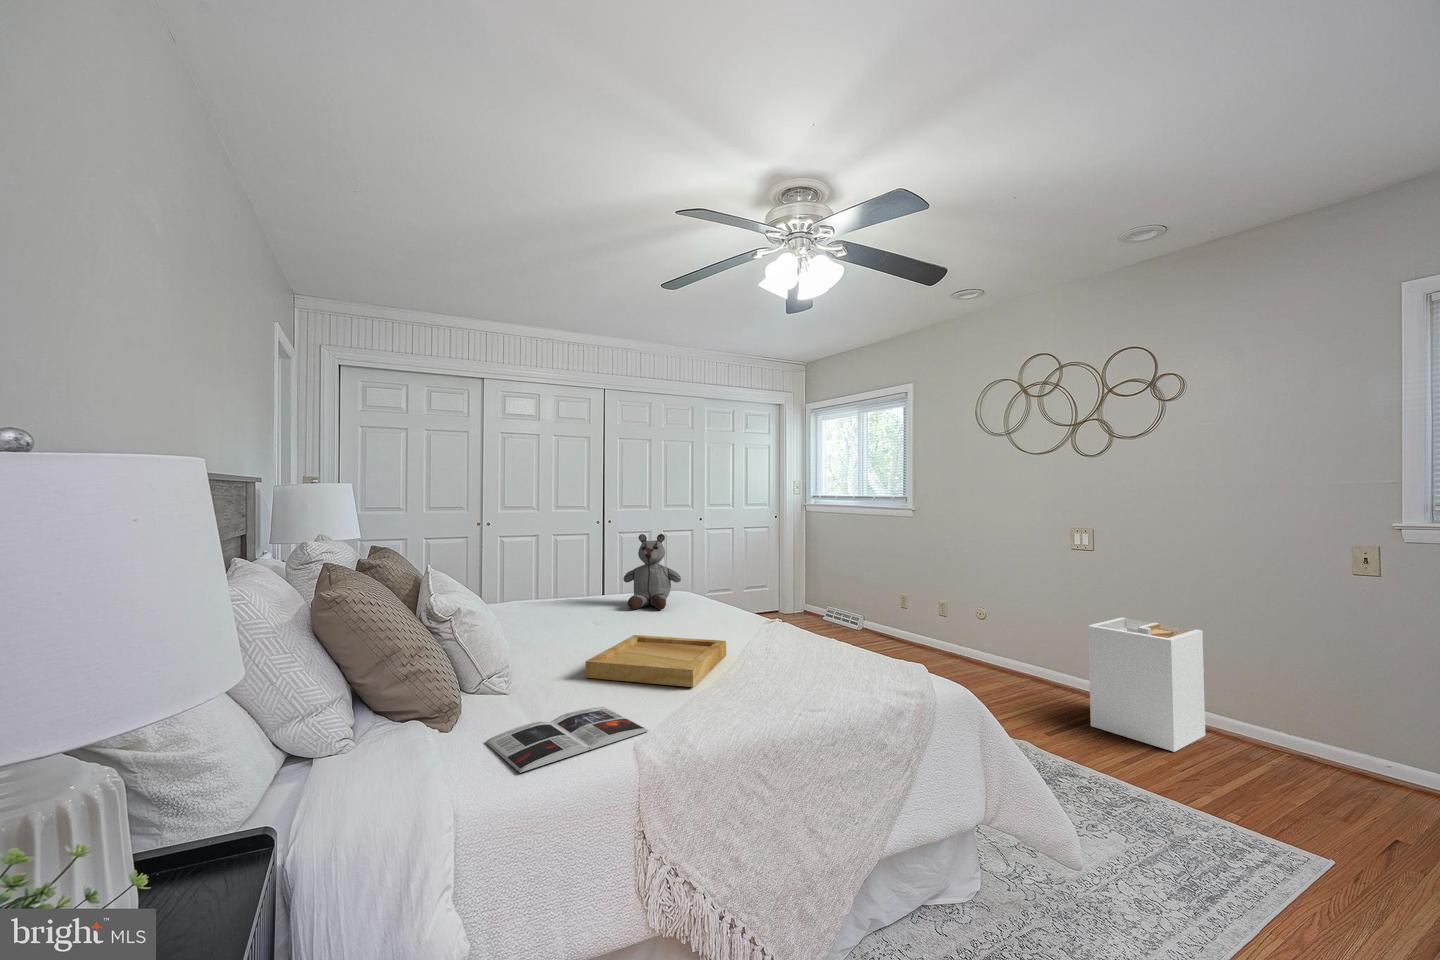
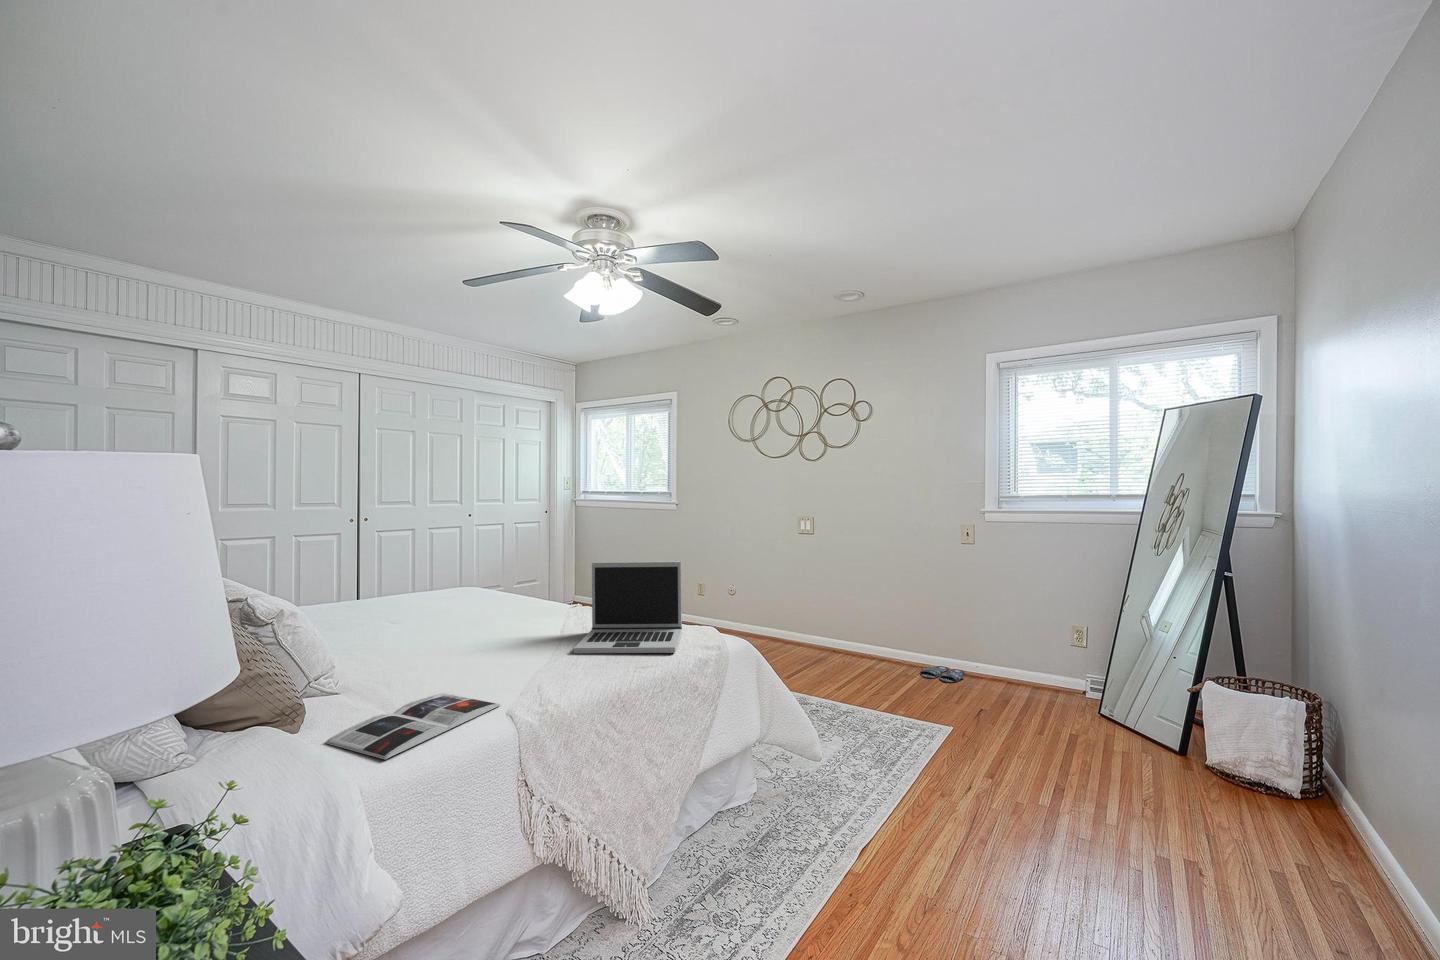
stuffed bear: present [623,534,681,610] -> none [410,529,476,607]
laptop: none [748,577,881,696] -> present [574,561,682,653]
laundry hamper: present [1088,618,1205,752] -> none [811,581,881,674]
tray: present [585,635,726,687] -> none [407,623,544,672]
slippers: none [1276,761,1367,793] -> present [921,666,965,683]

